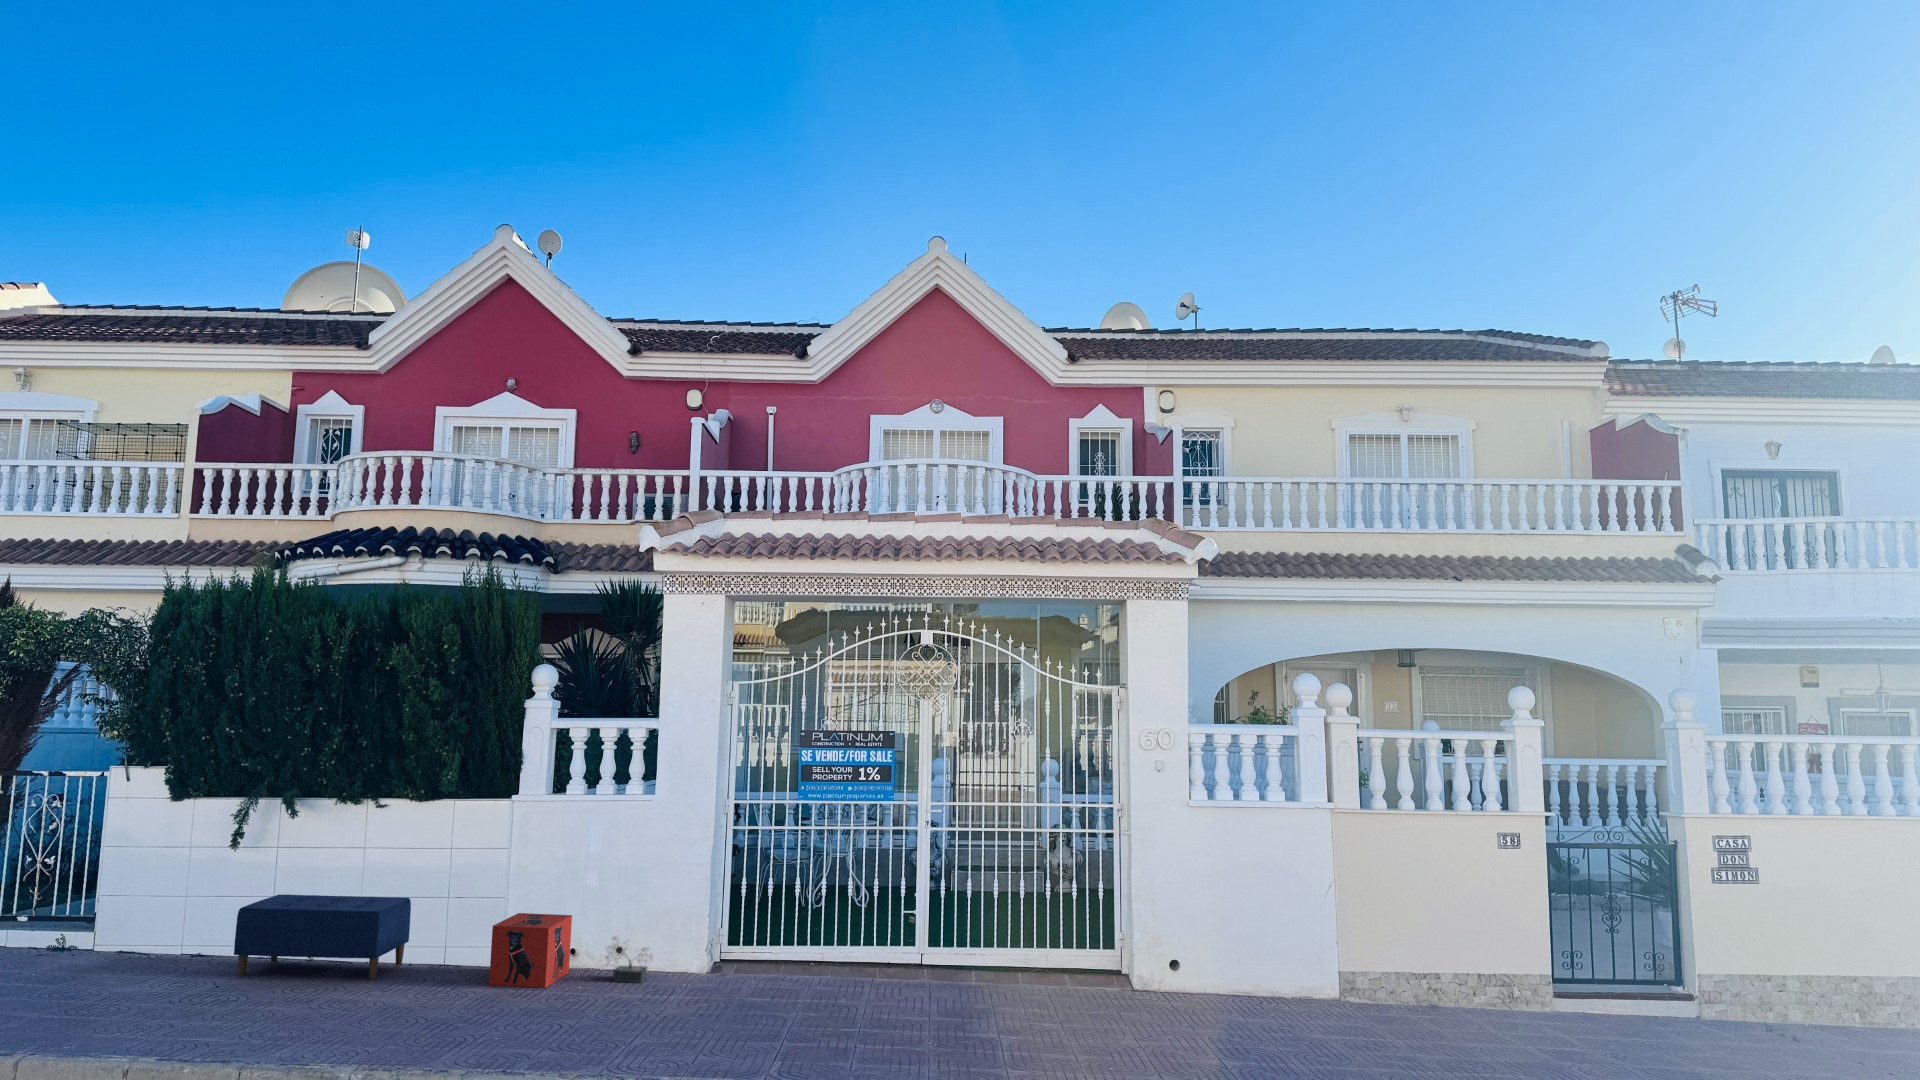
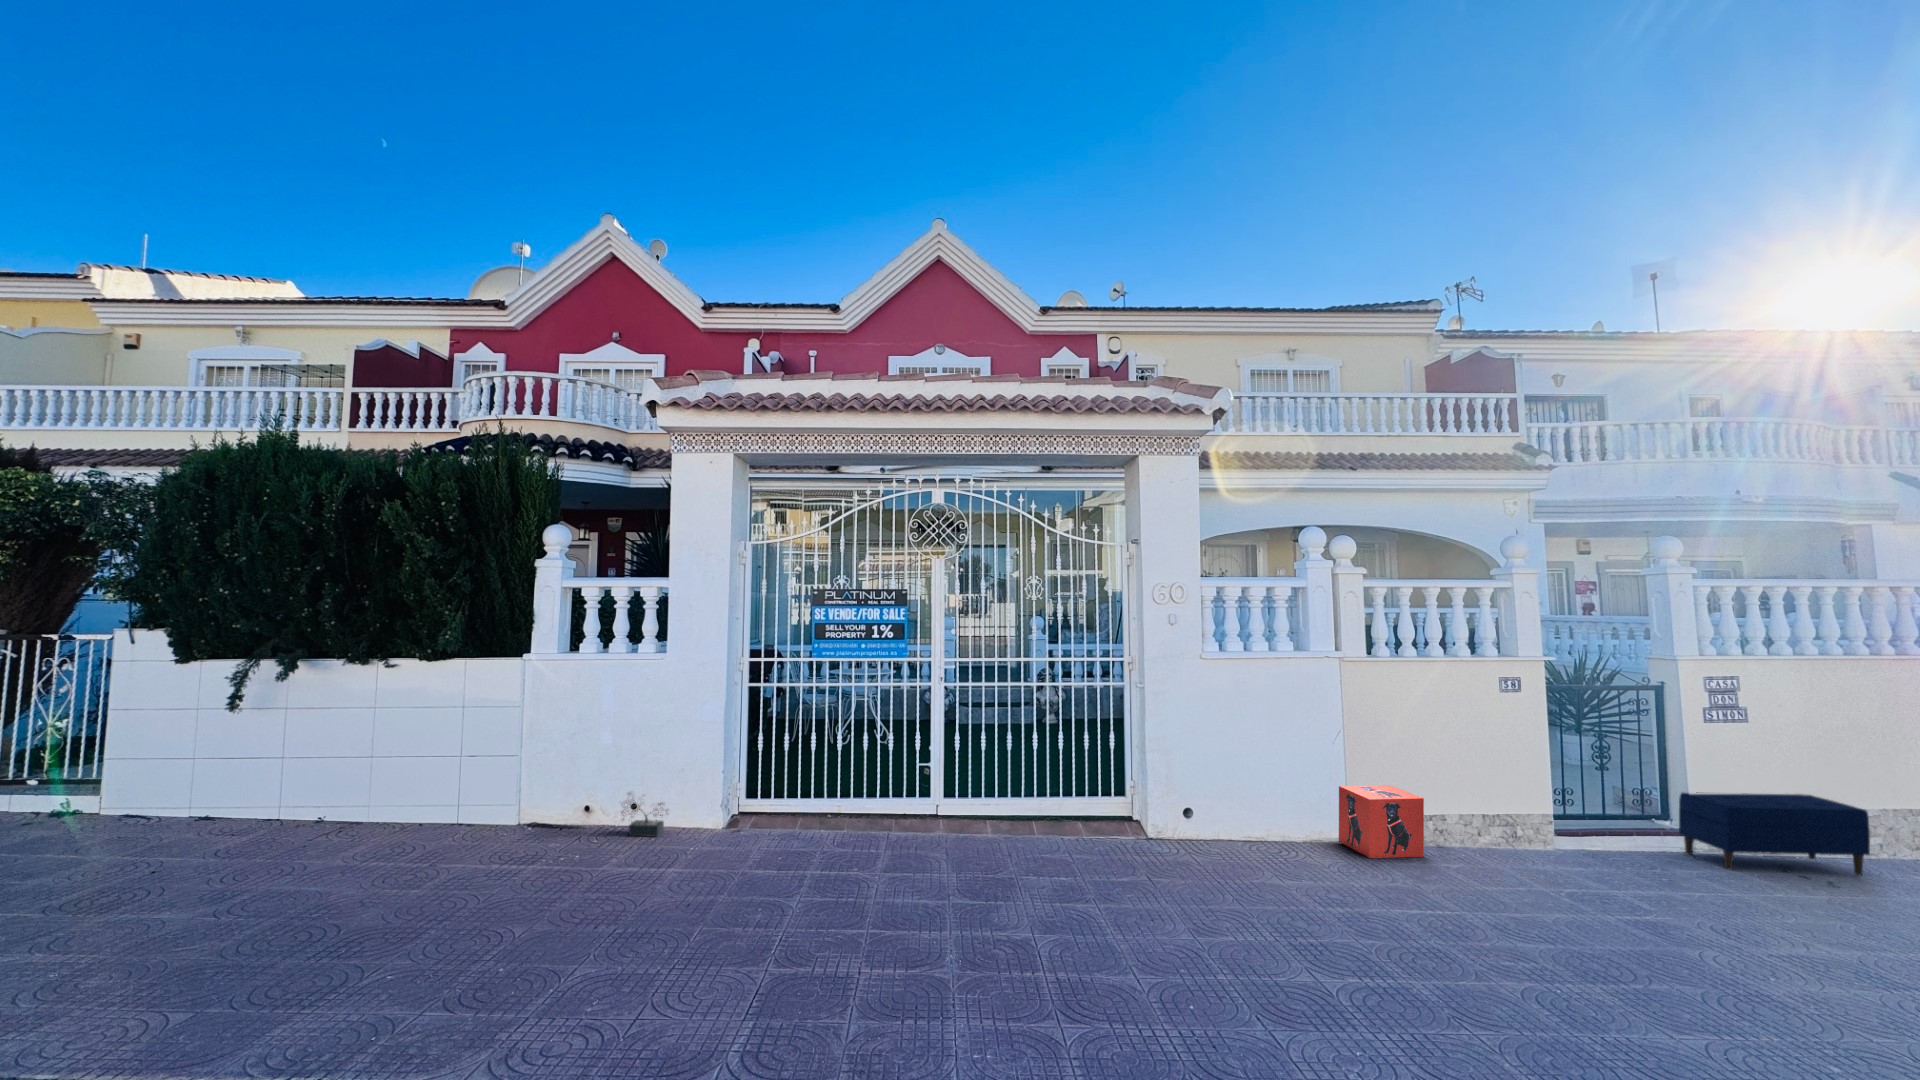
bench: present [234,895,411,980] -> present [1679,792,1870,875]
storage box: present [489,913,572,988] -> present [1339,785,1424,858]

